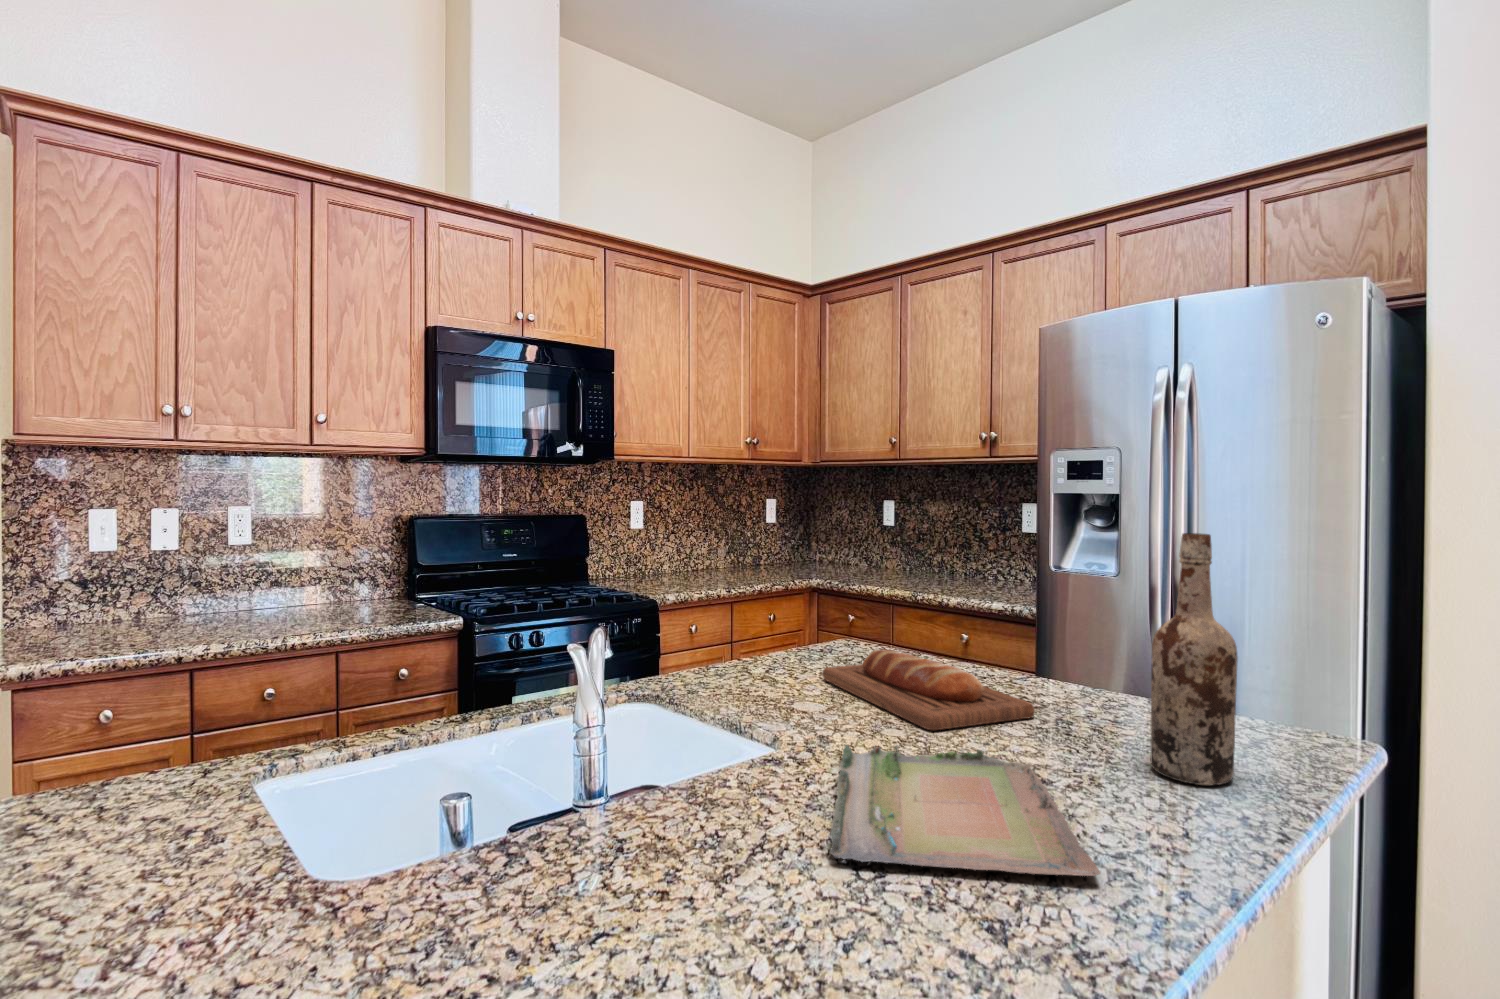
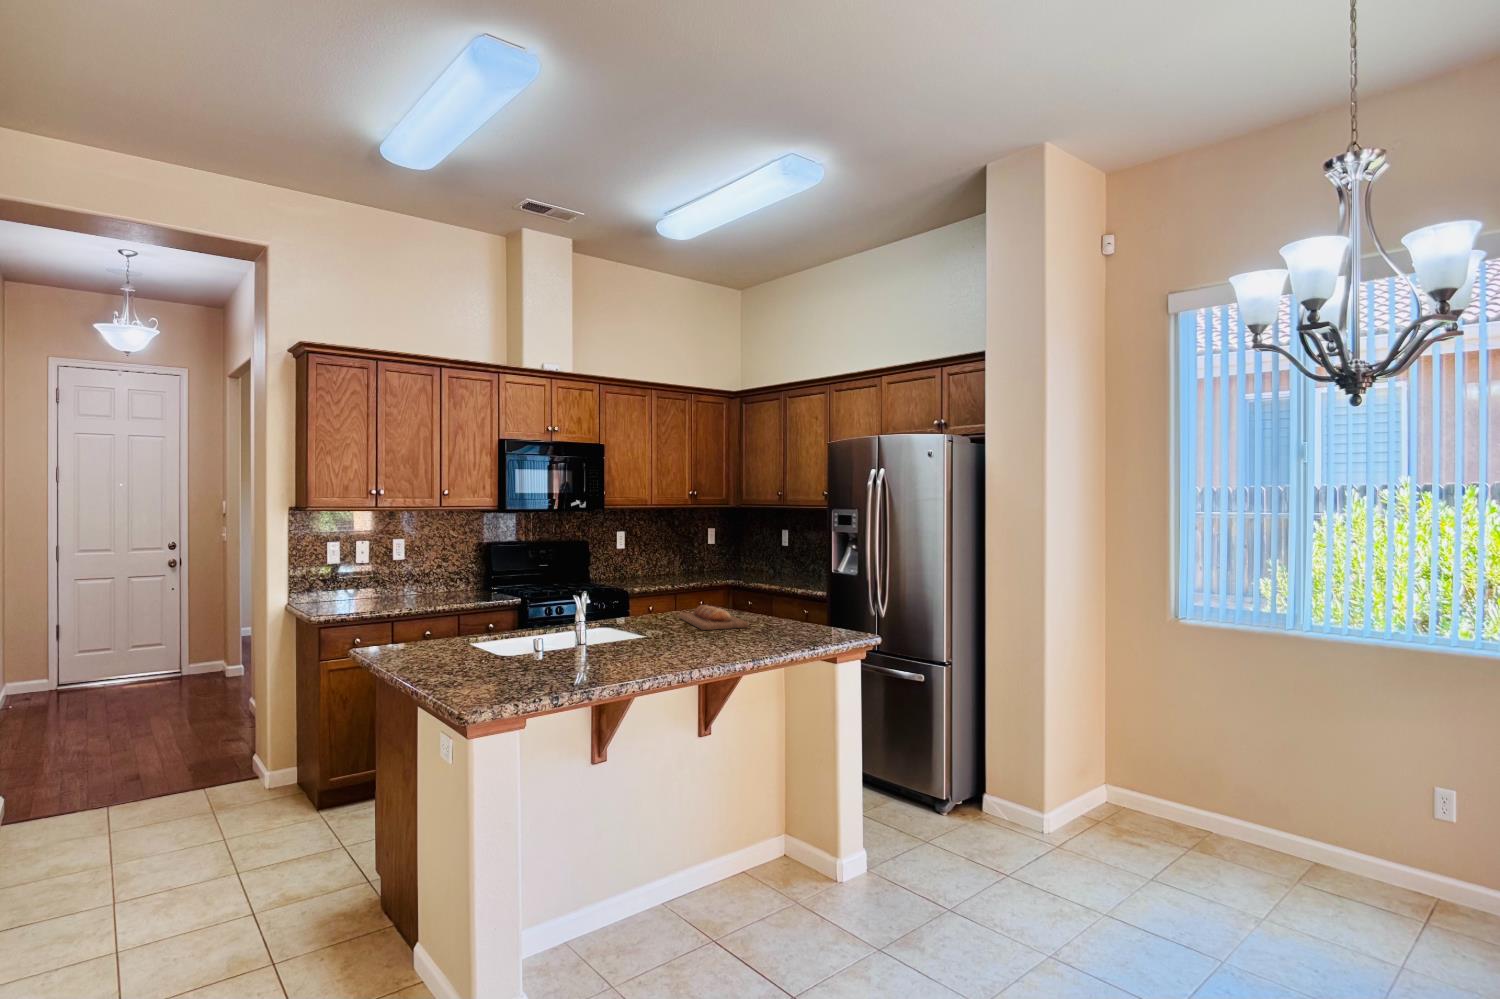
wine bottle: present [1151,533,1238,785] -> none [764,558,788,640]
tray: present [830,743,1101,876] -> none [640,627,723,650]

